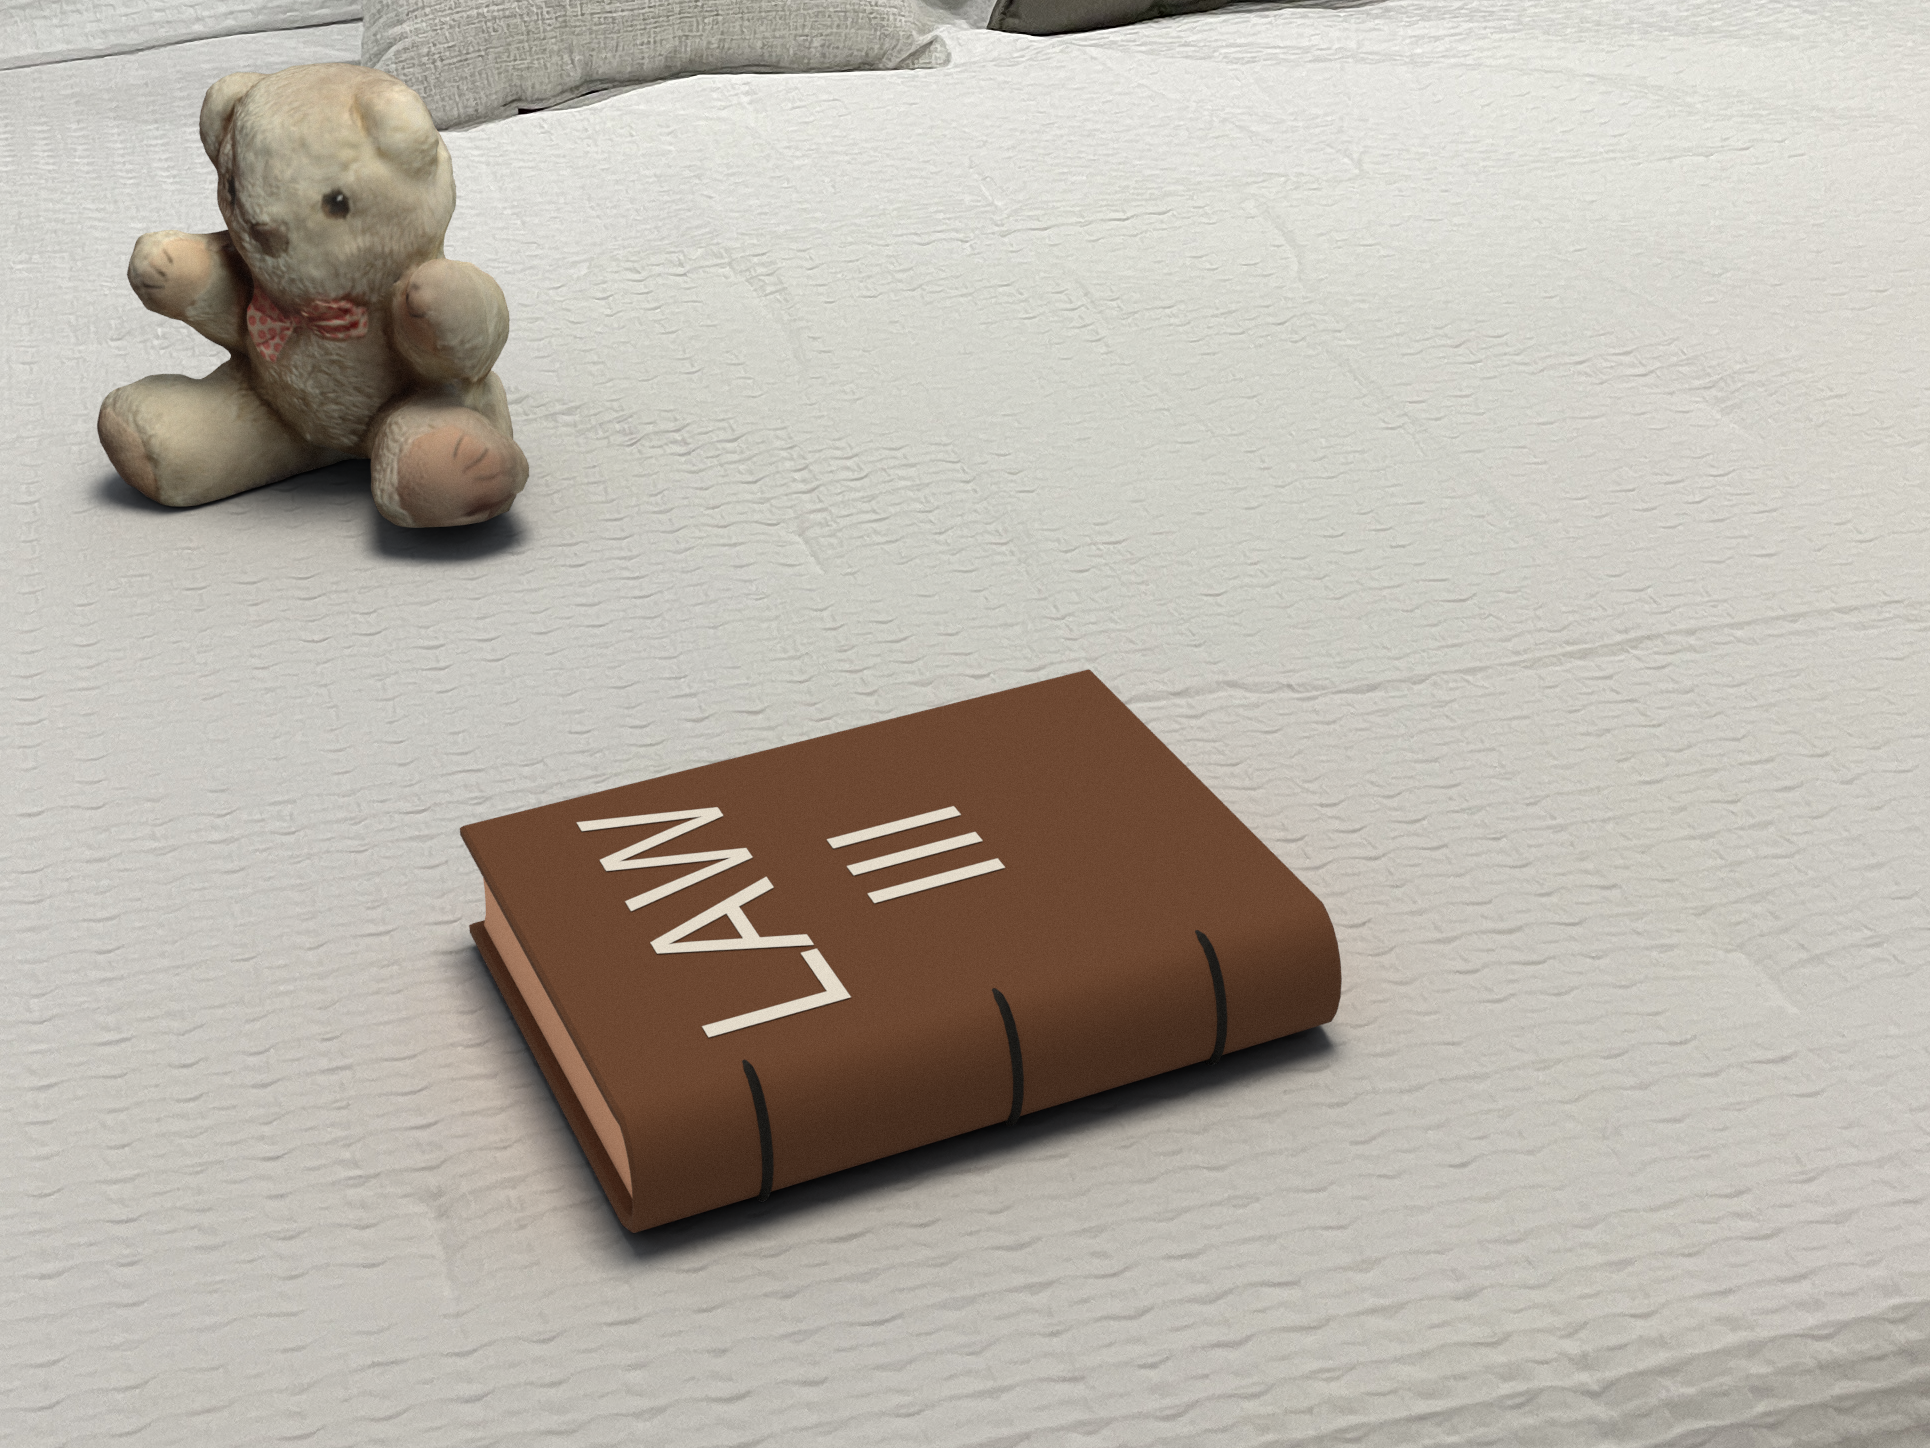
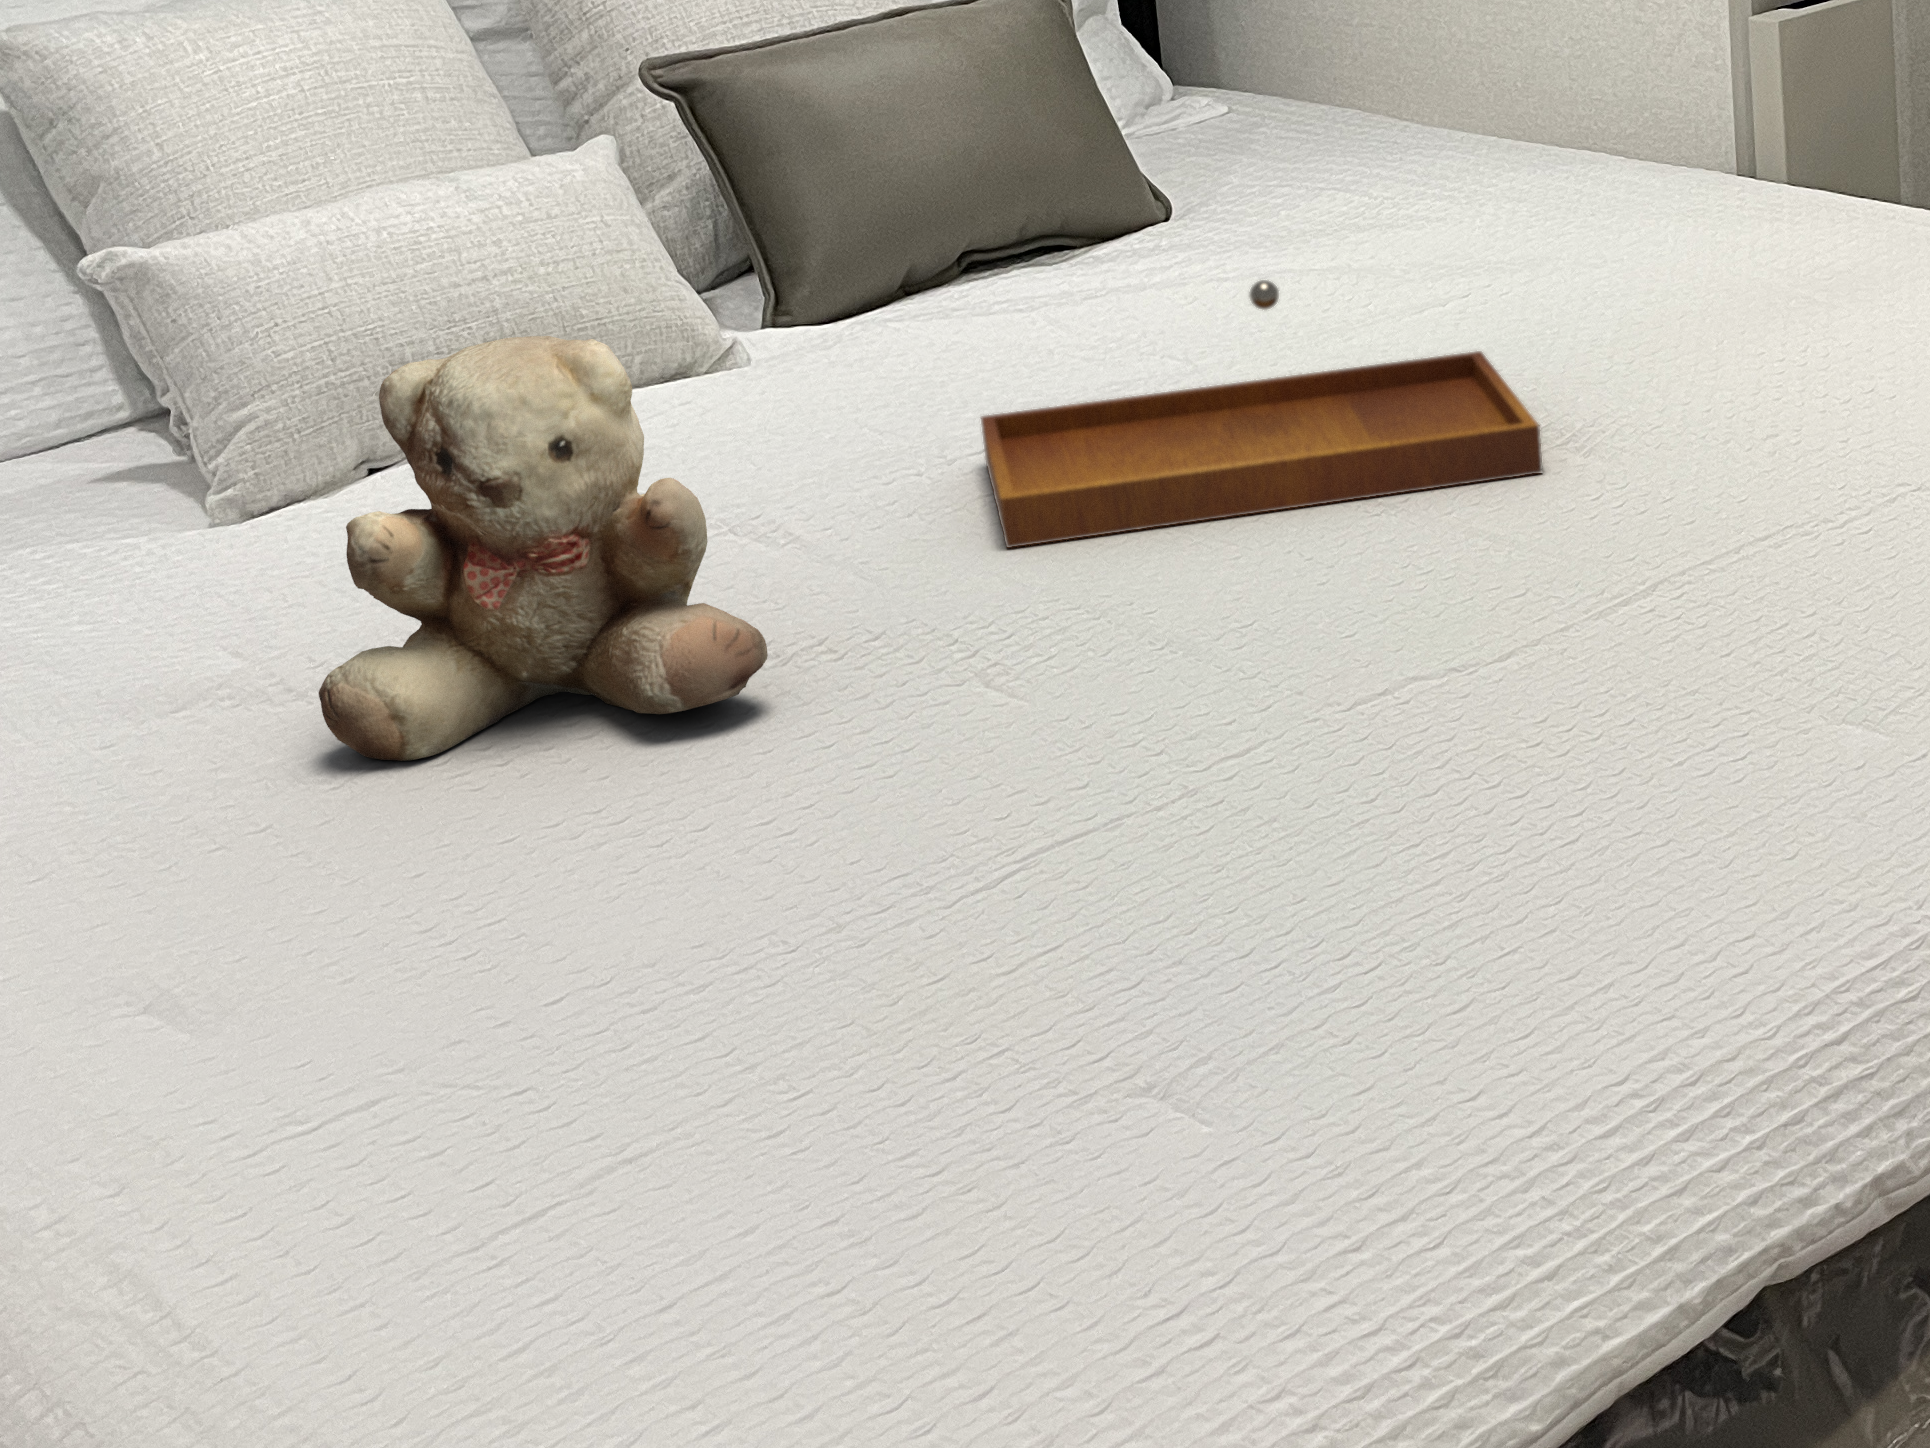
tray: none [942,118,1649,444] -> present [981,280,1542,548]
book: present [460,669,1342,1233] -> none [1010,633,1672,998]

